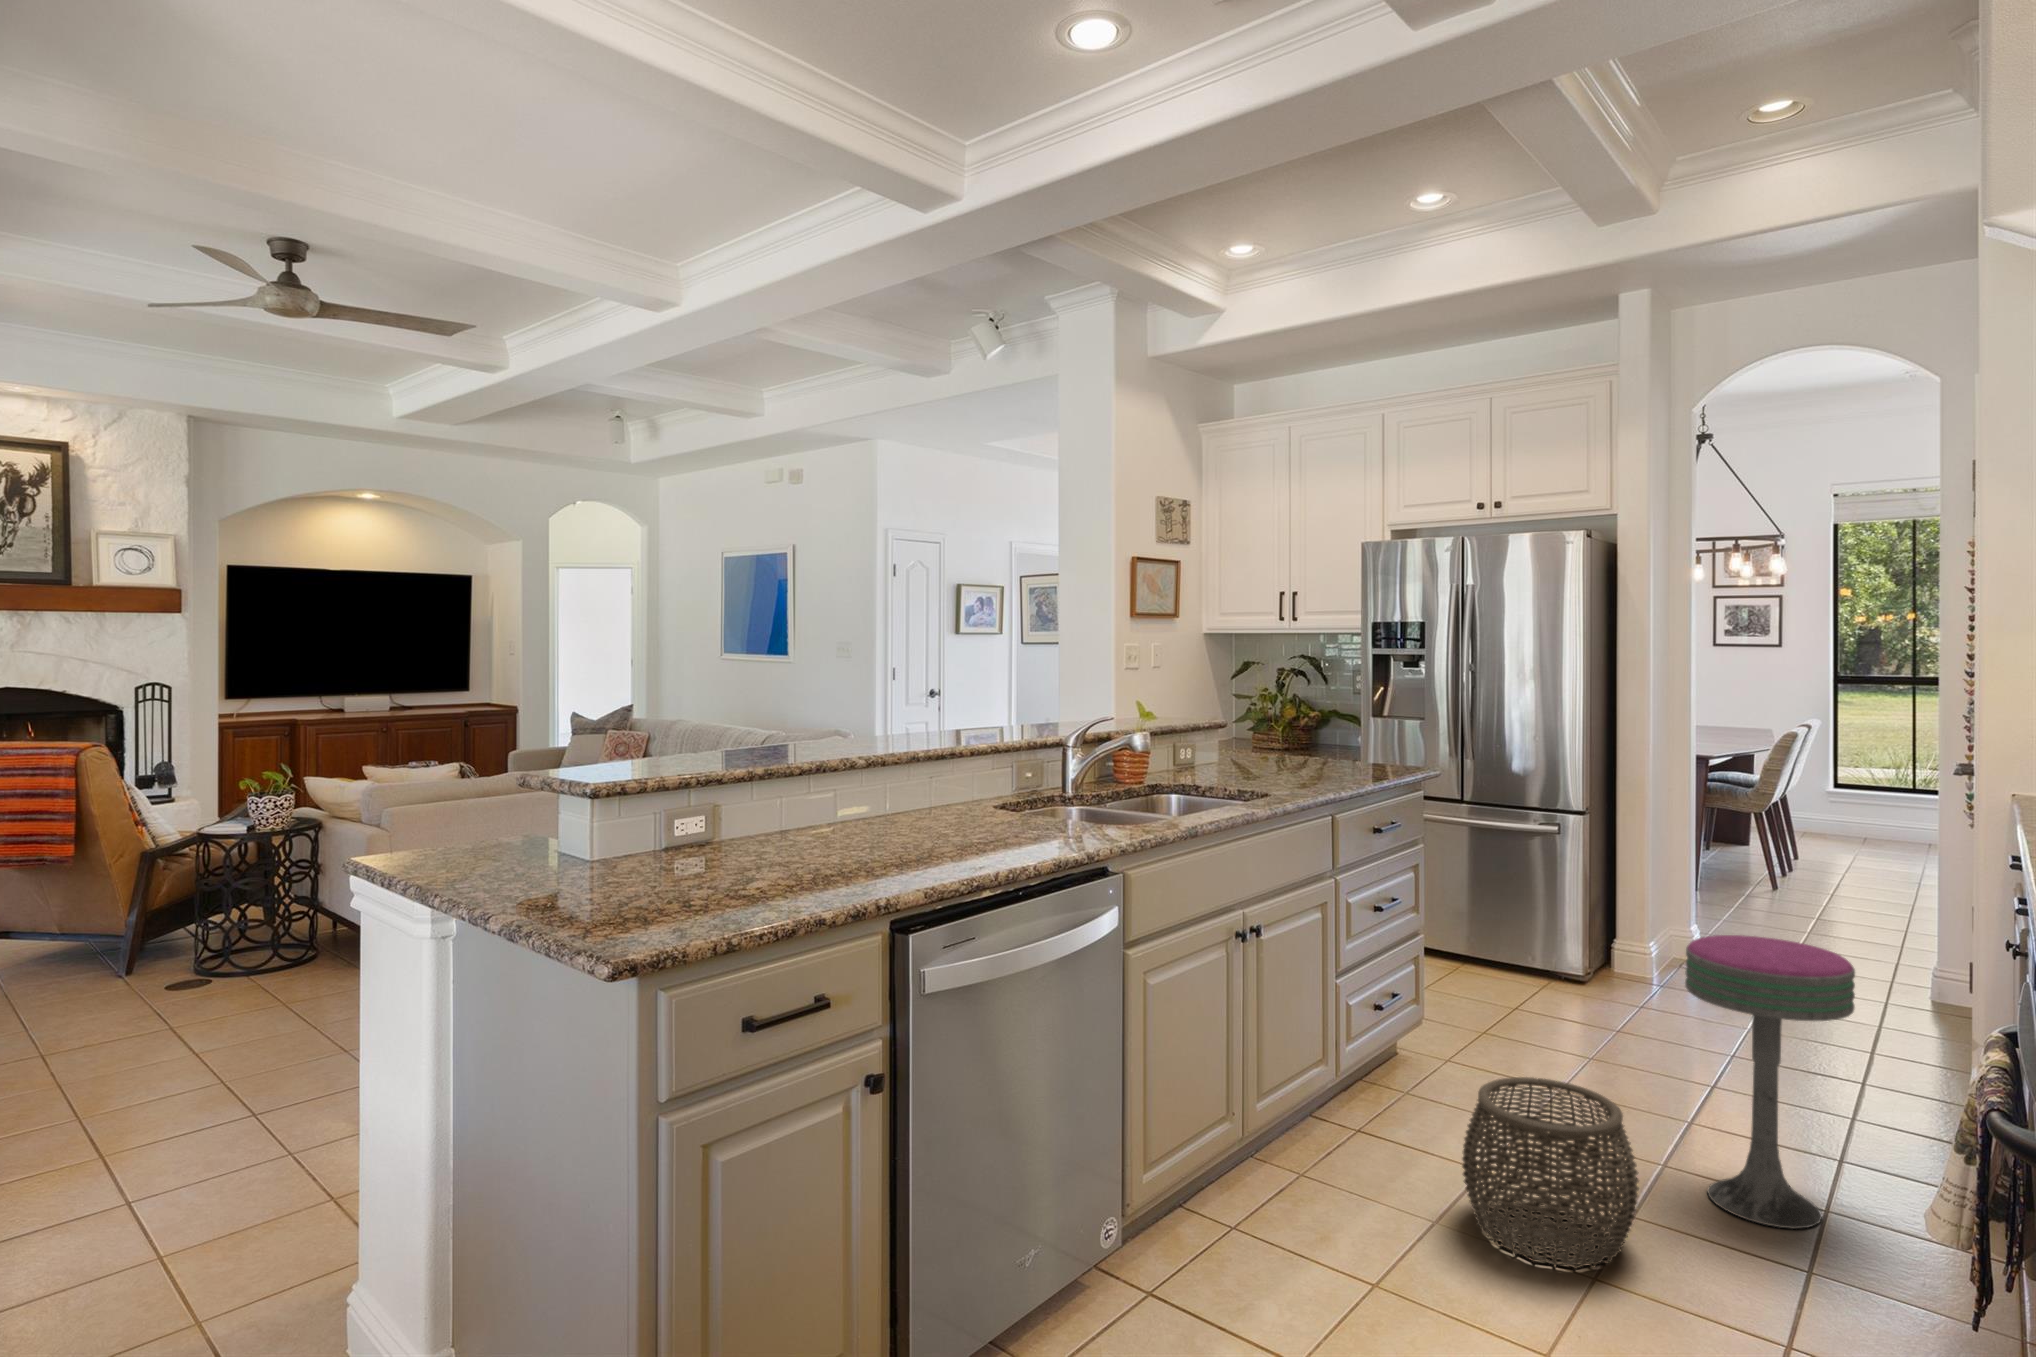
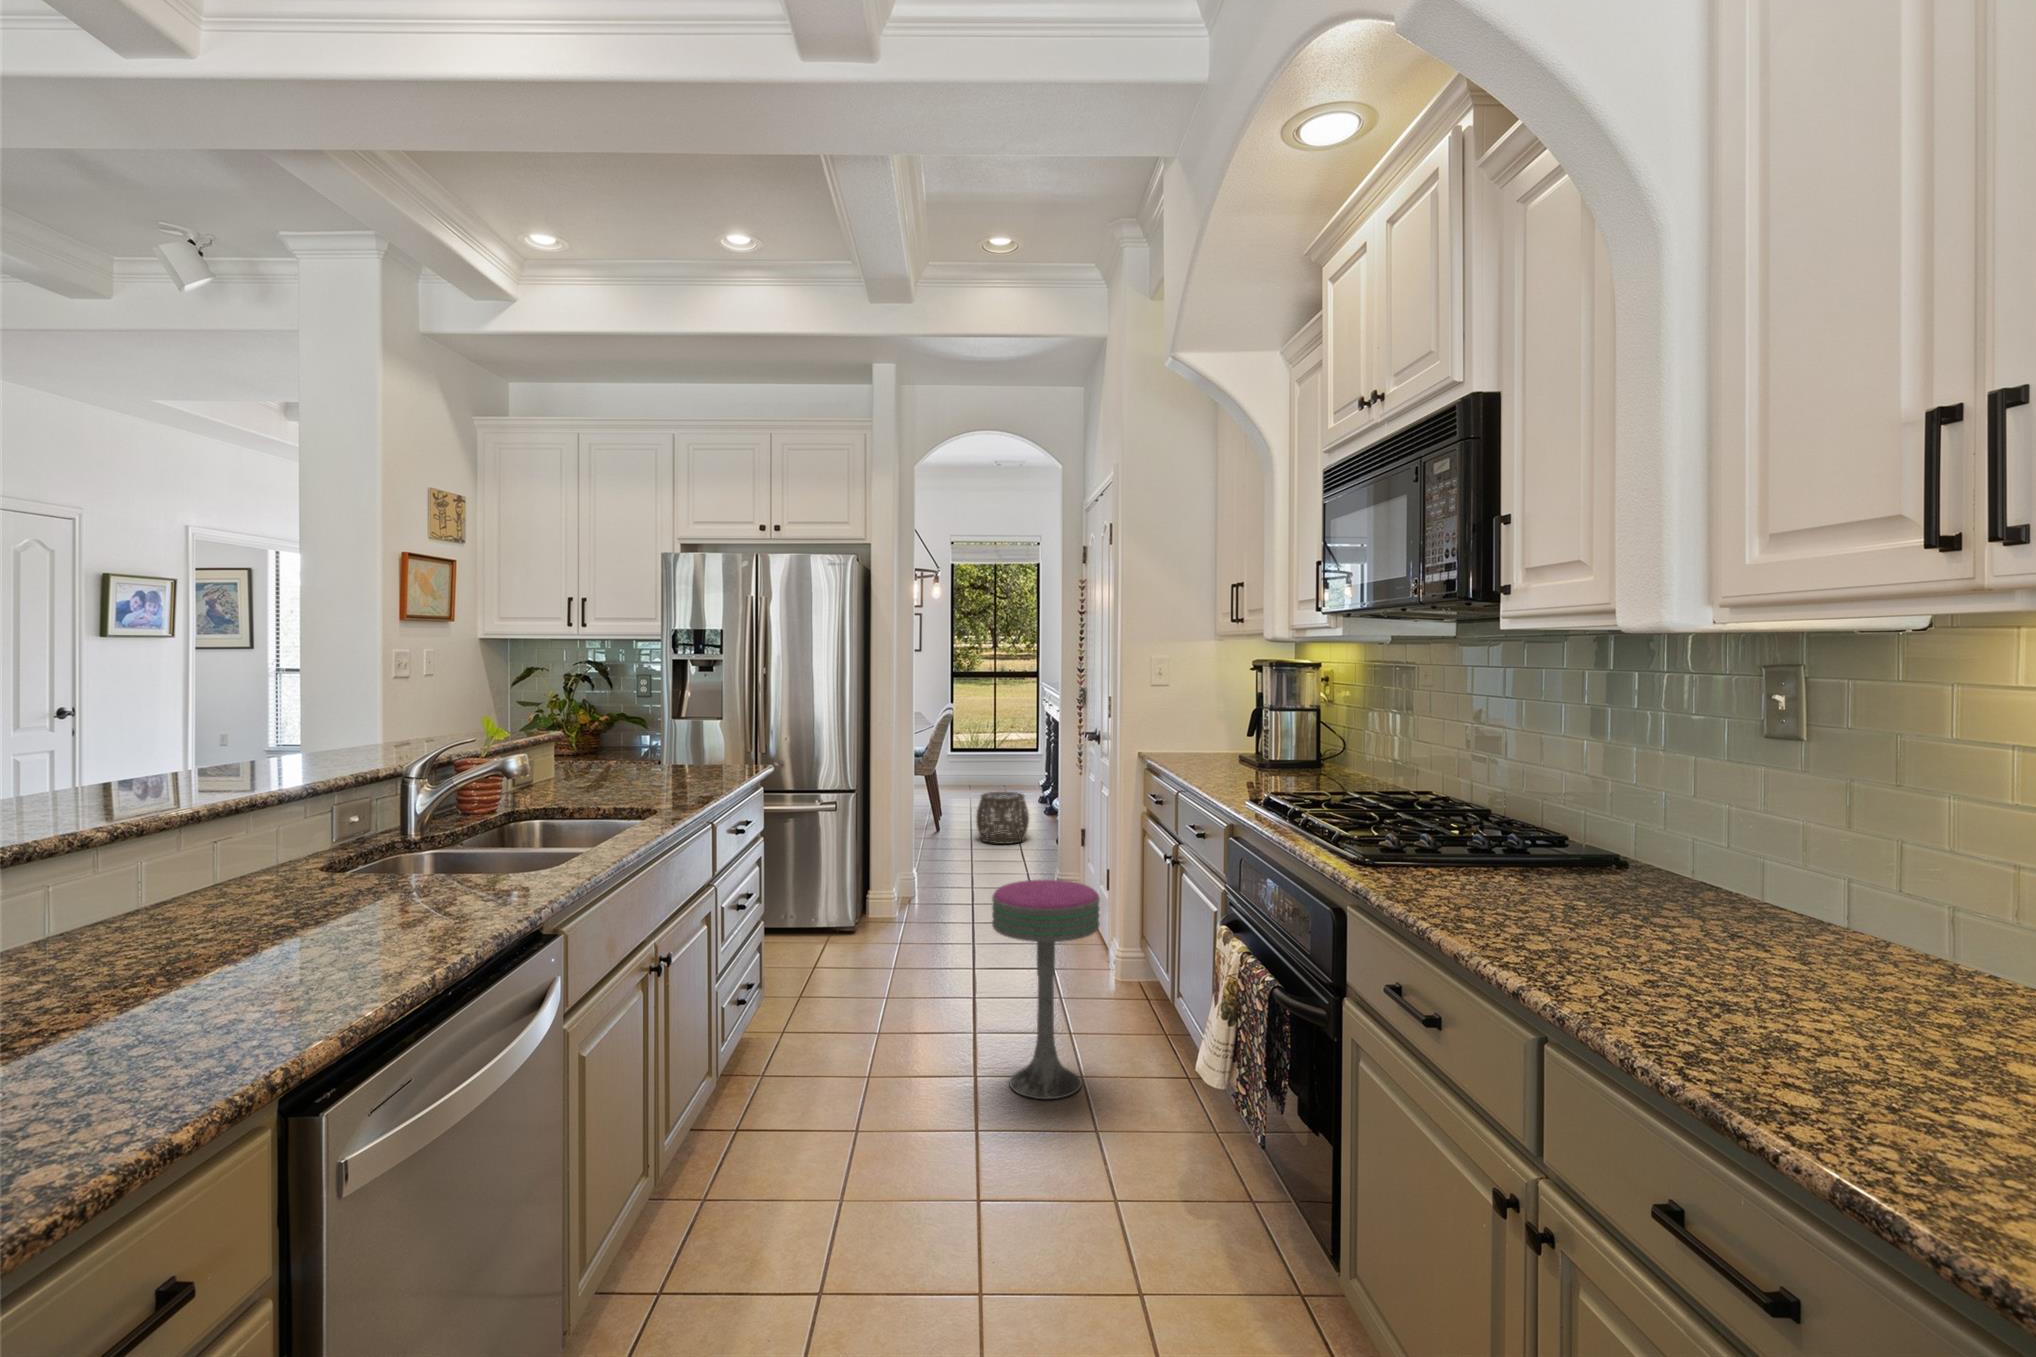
woven basket: present [1462,1077,1639,1269] -> present [976,792,1029,844]

